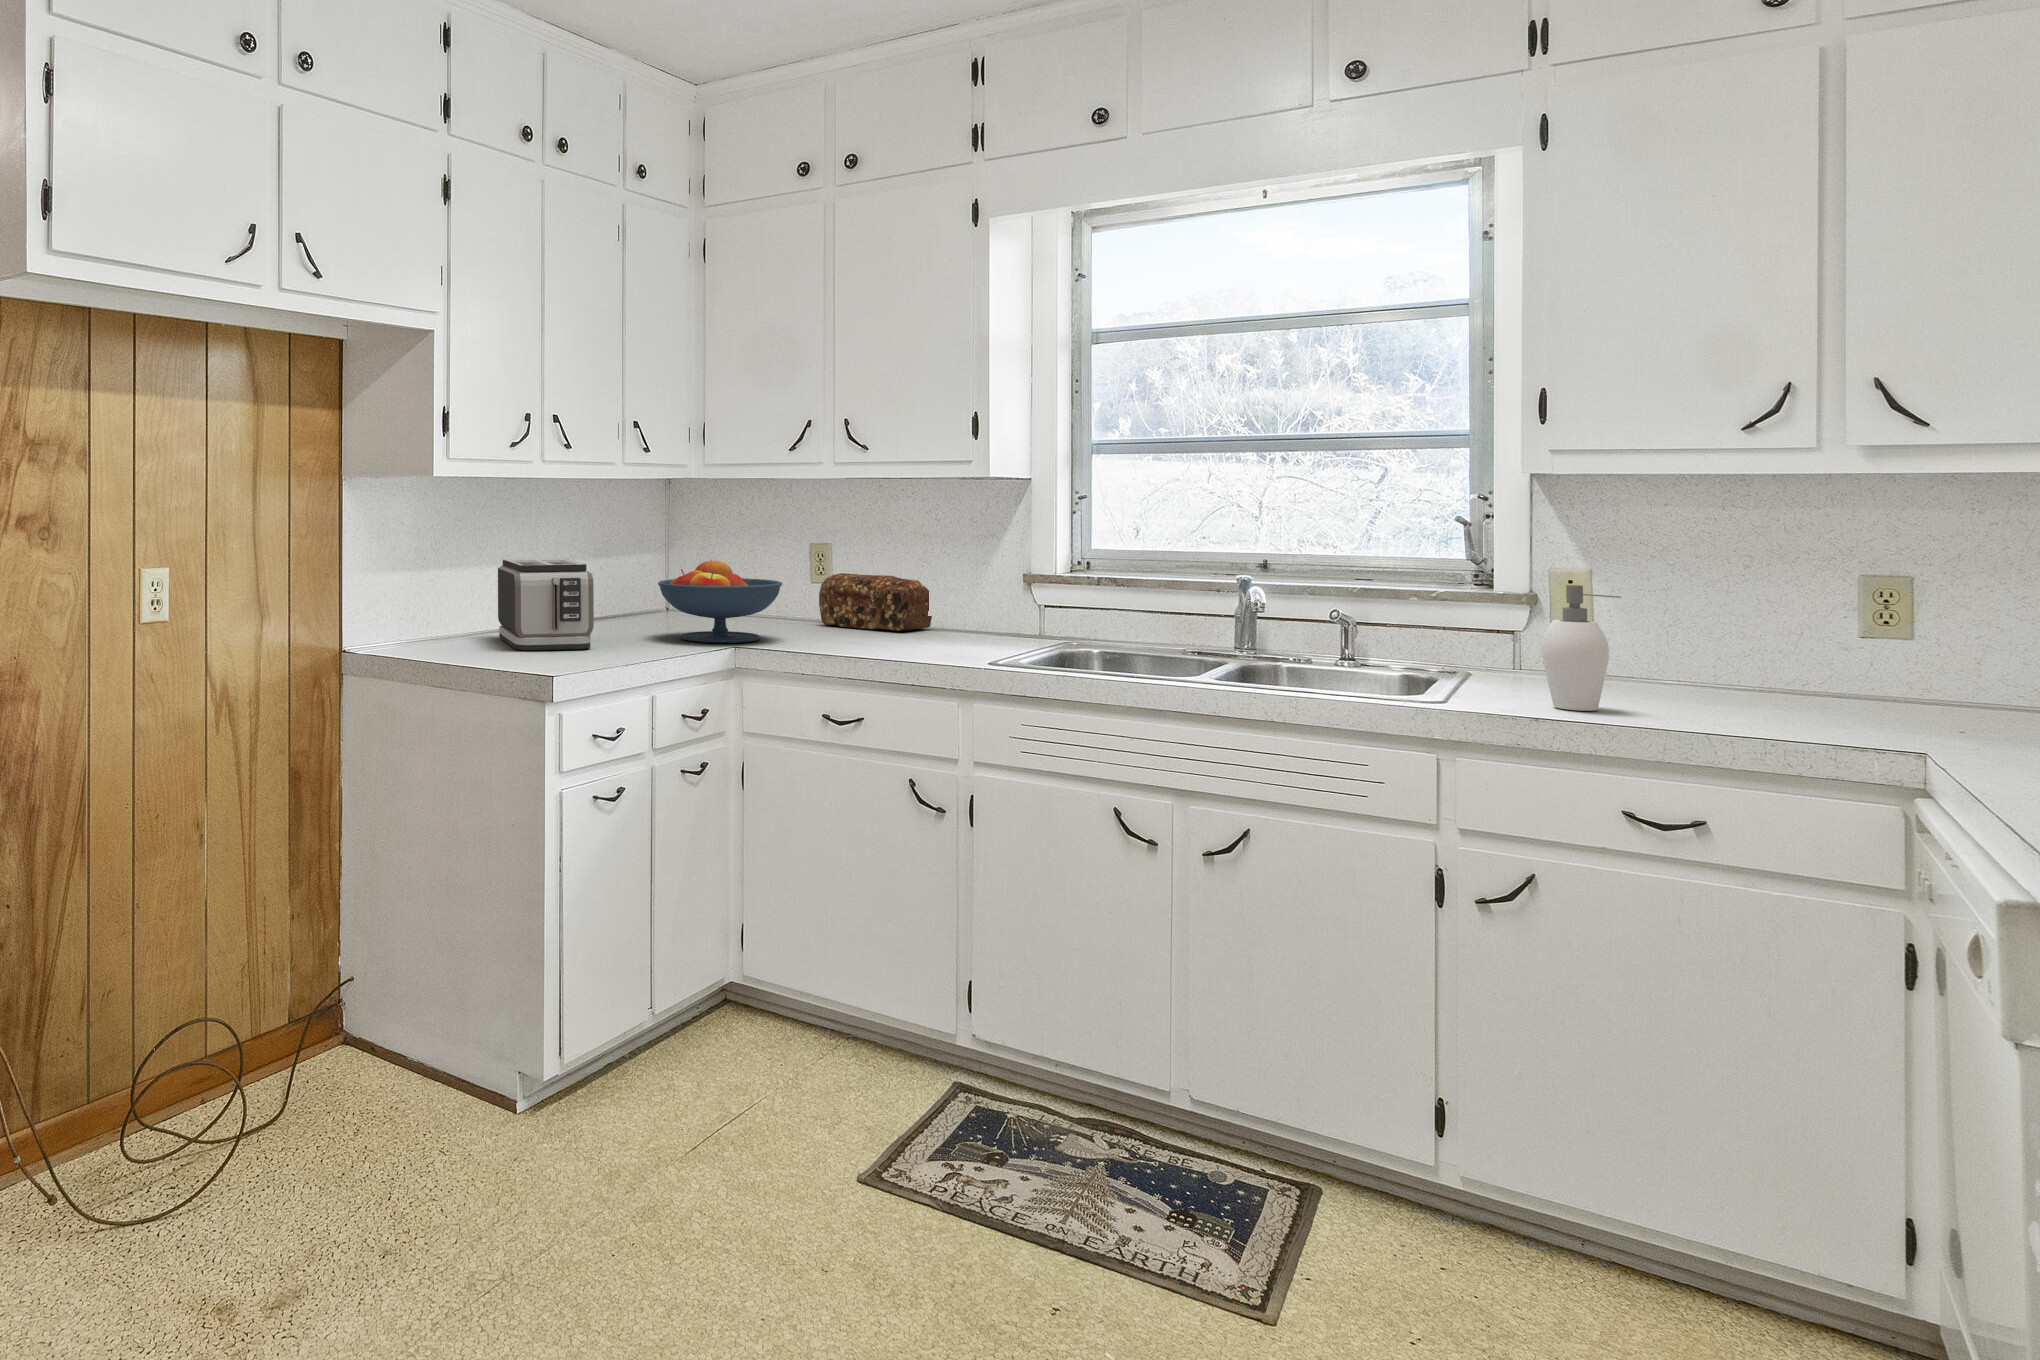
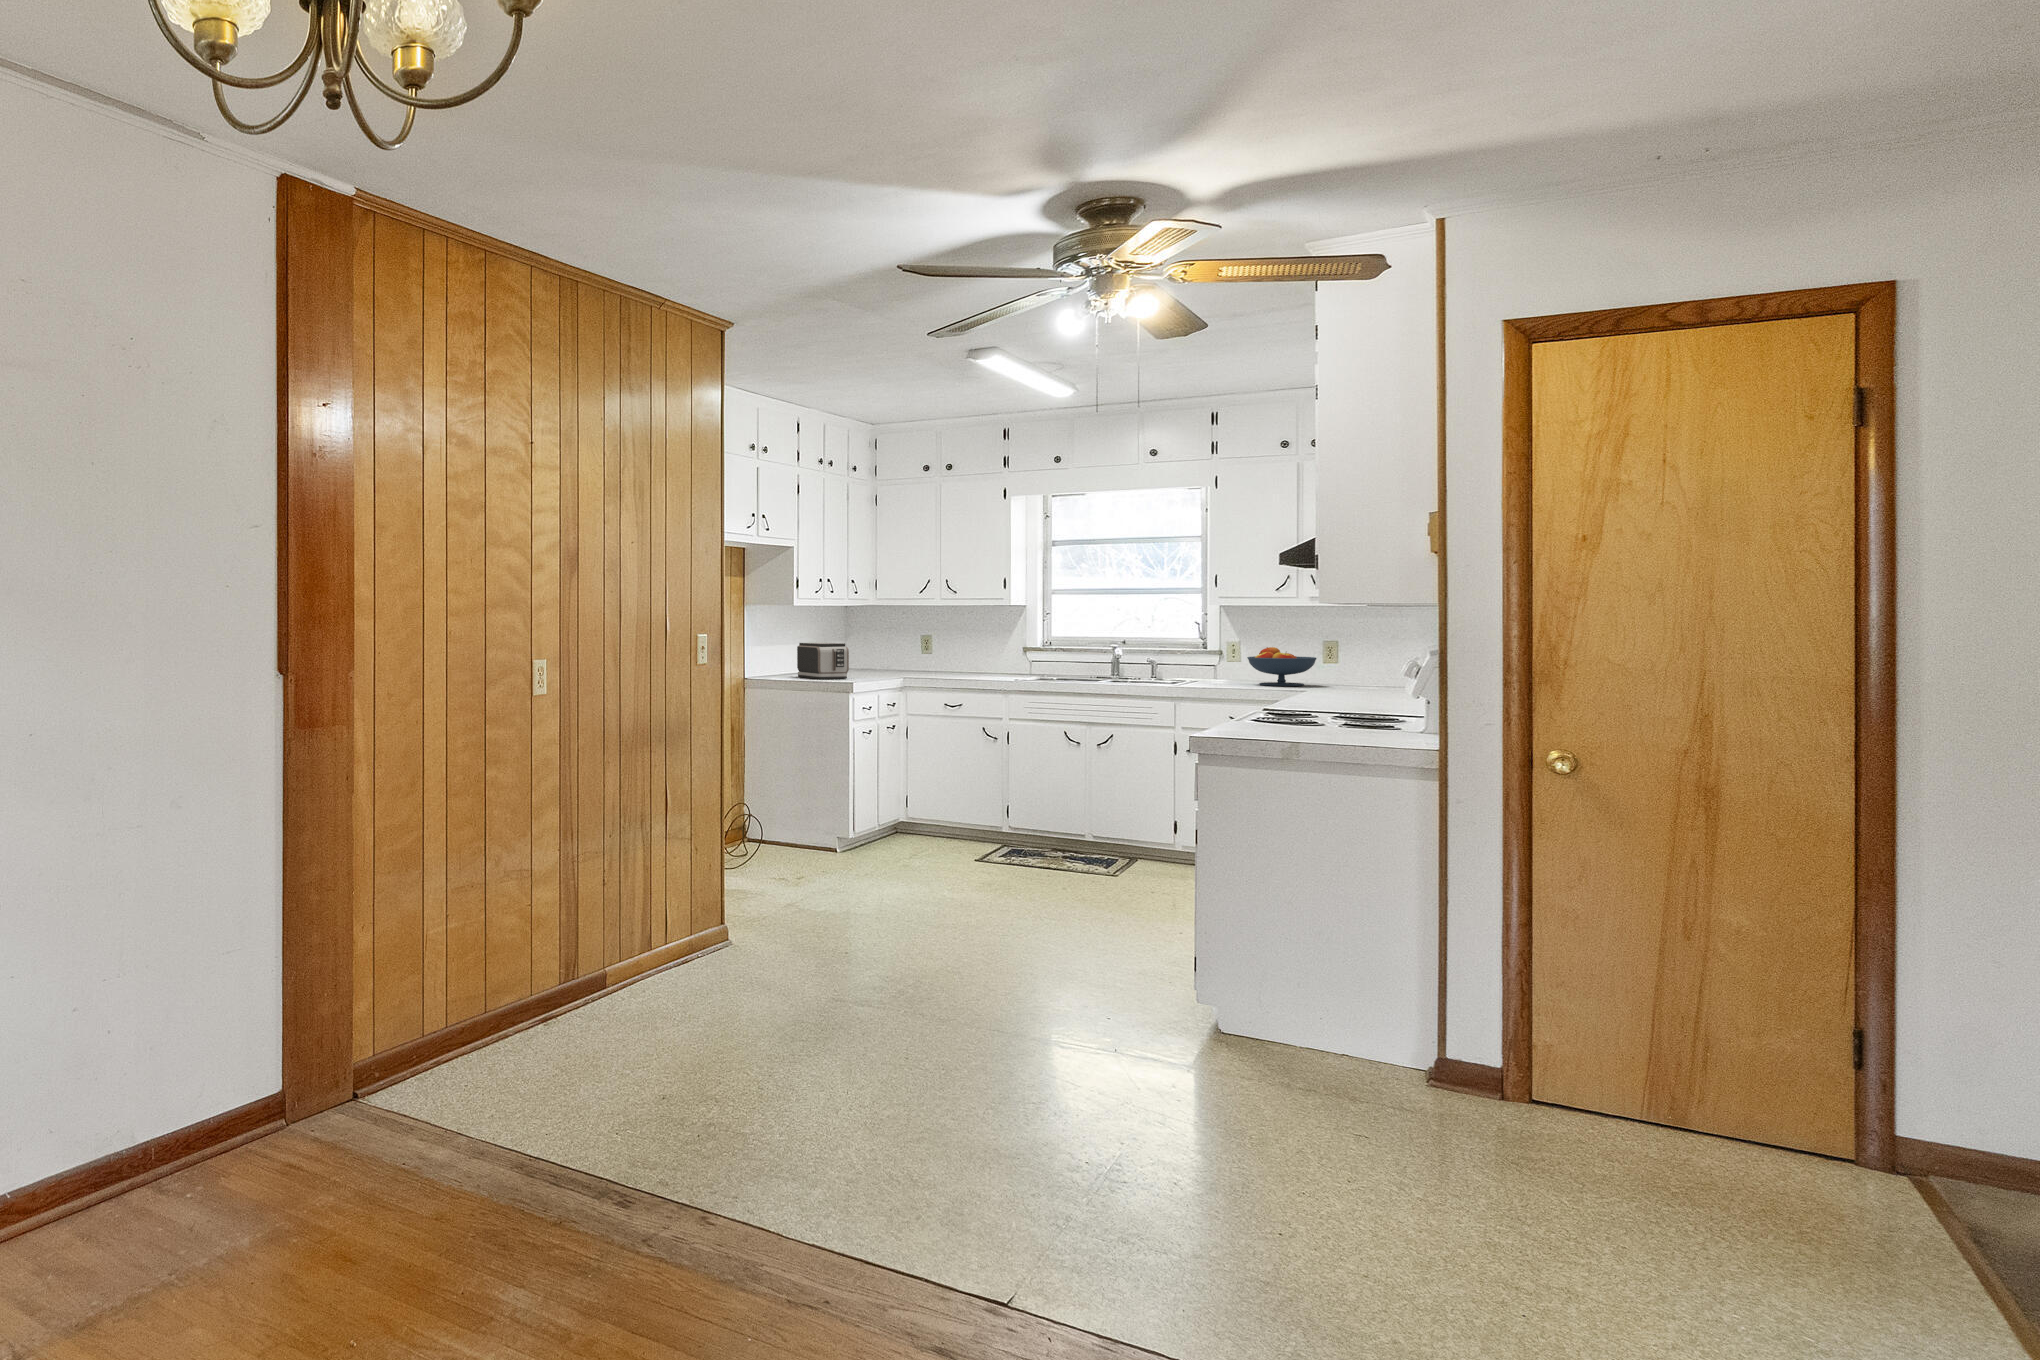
fruit bowl: present [658,560,782,643] -> present [1247,647,1316,686]
bread loaf: present [819,573,932,631] -> none [927,650,980,674]
soap dispenser: present [1541,585,1621,711] -> none [1213,644,1237,687]

